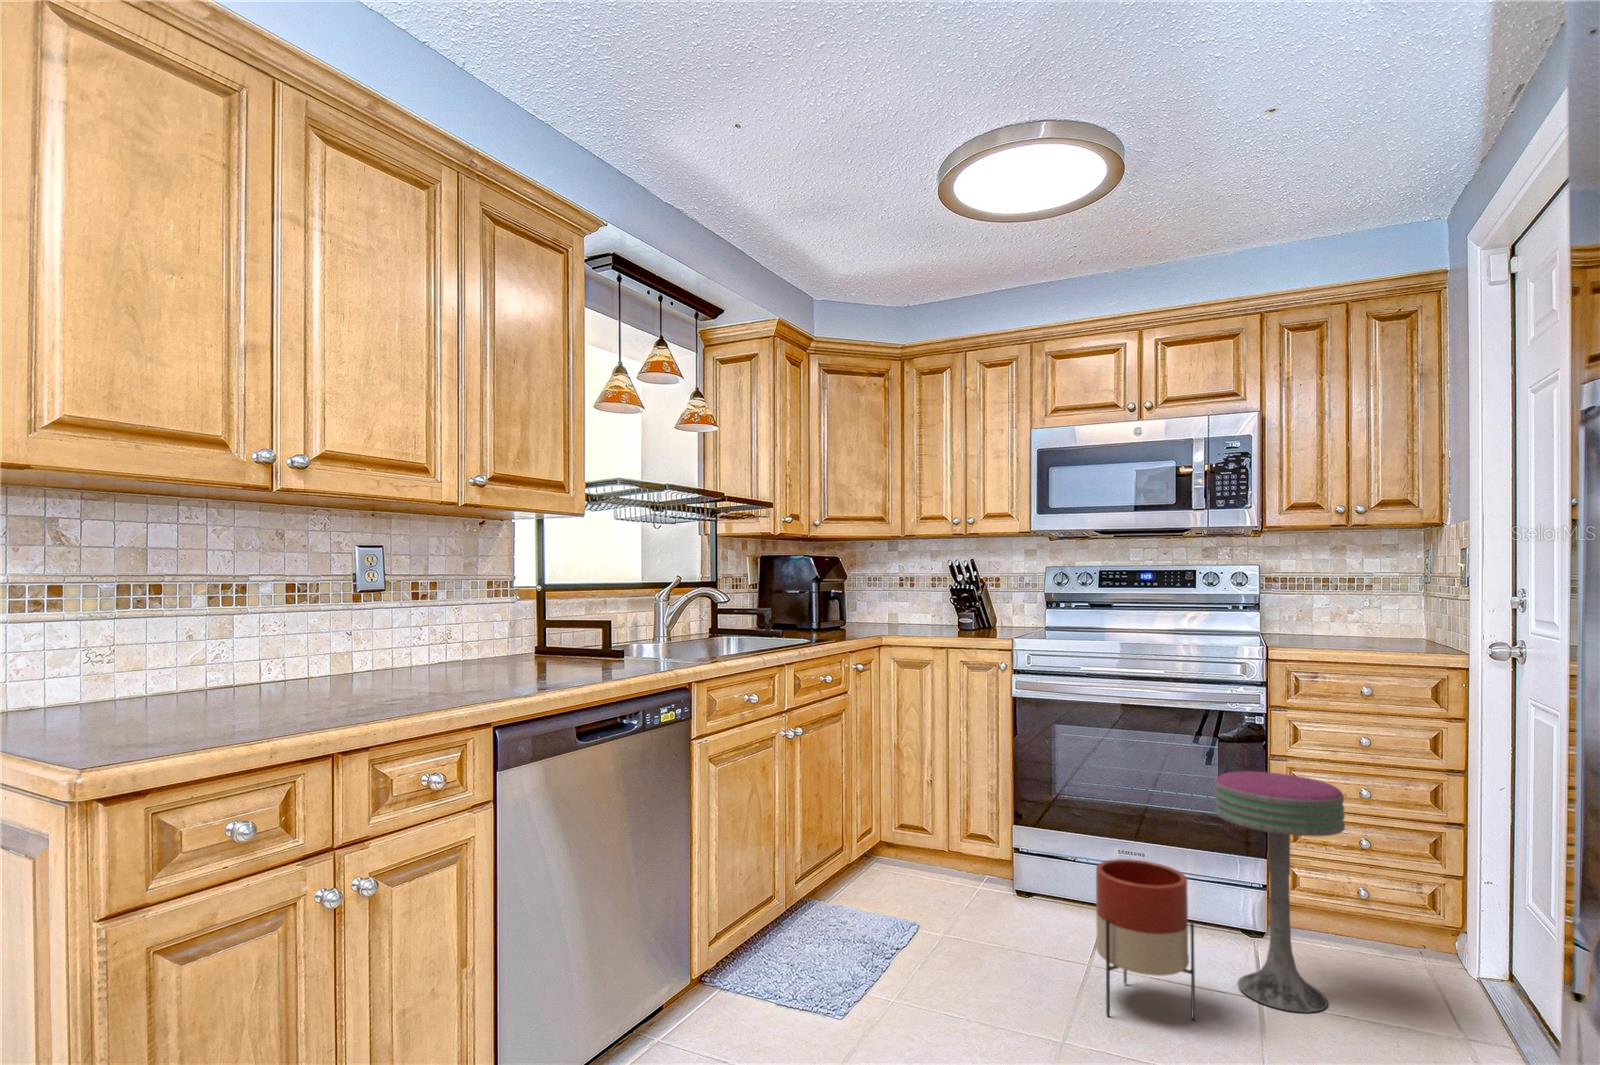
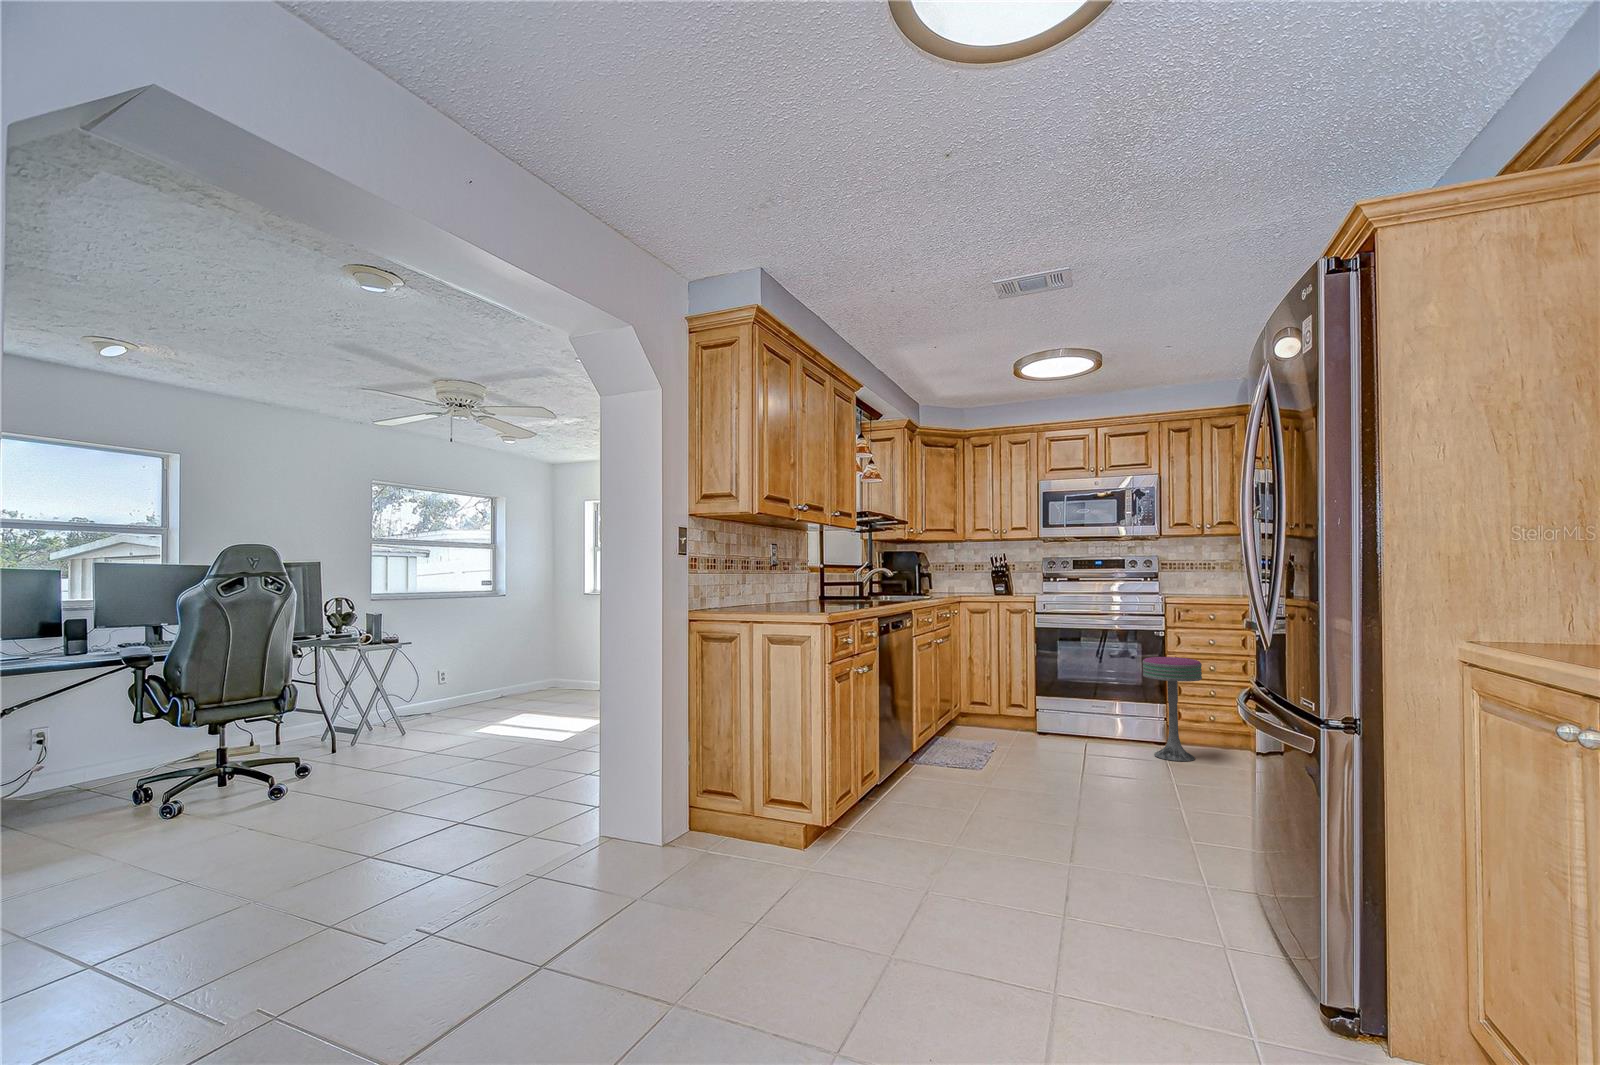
planter: present [1096,859,1195,1020] -> none [1090,698,1137,765]

